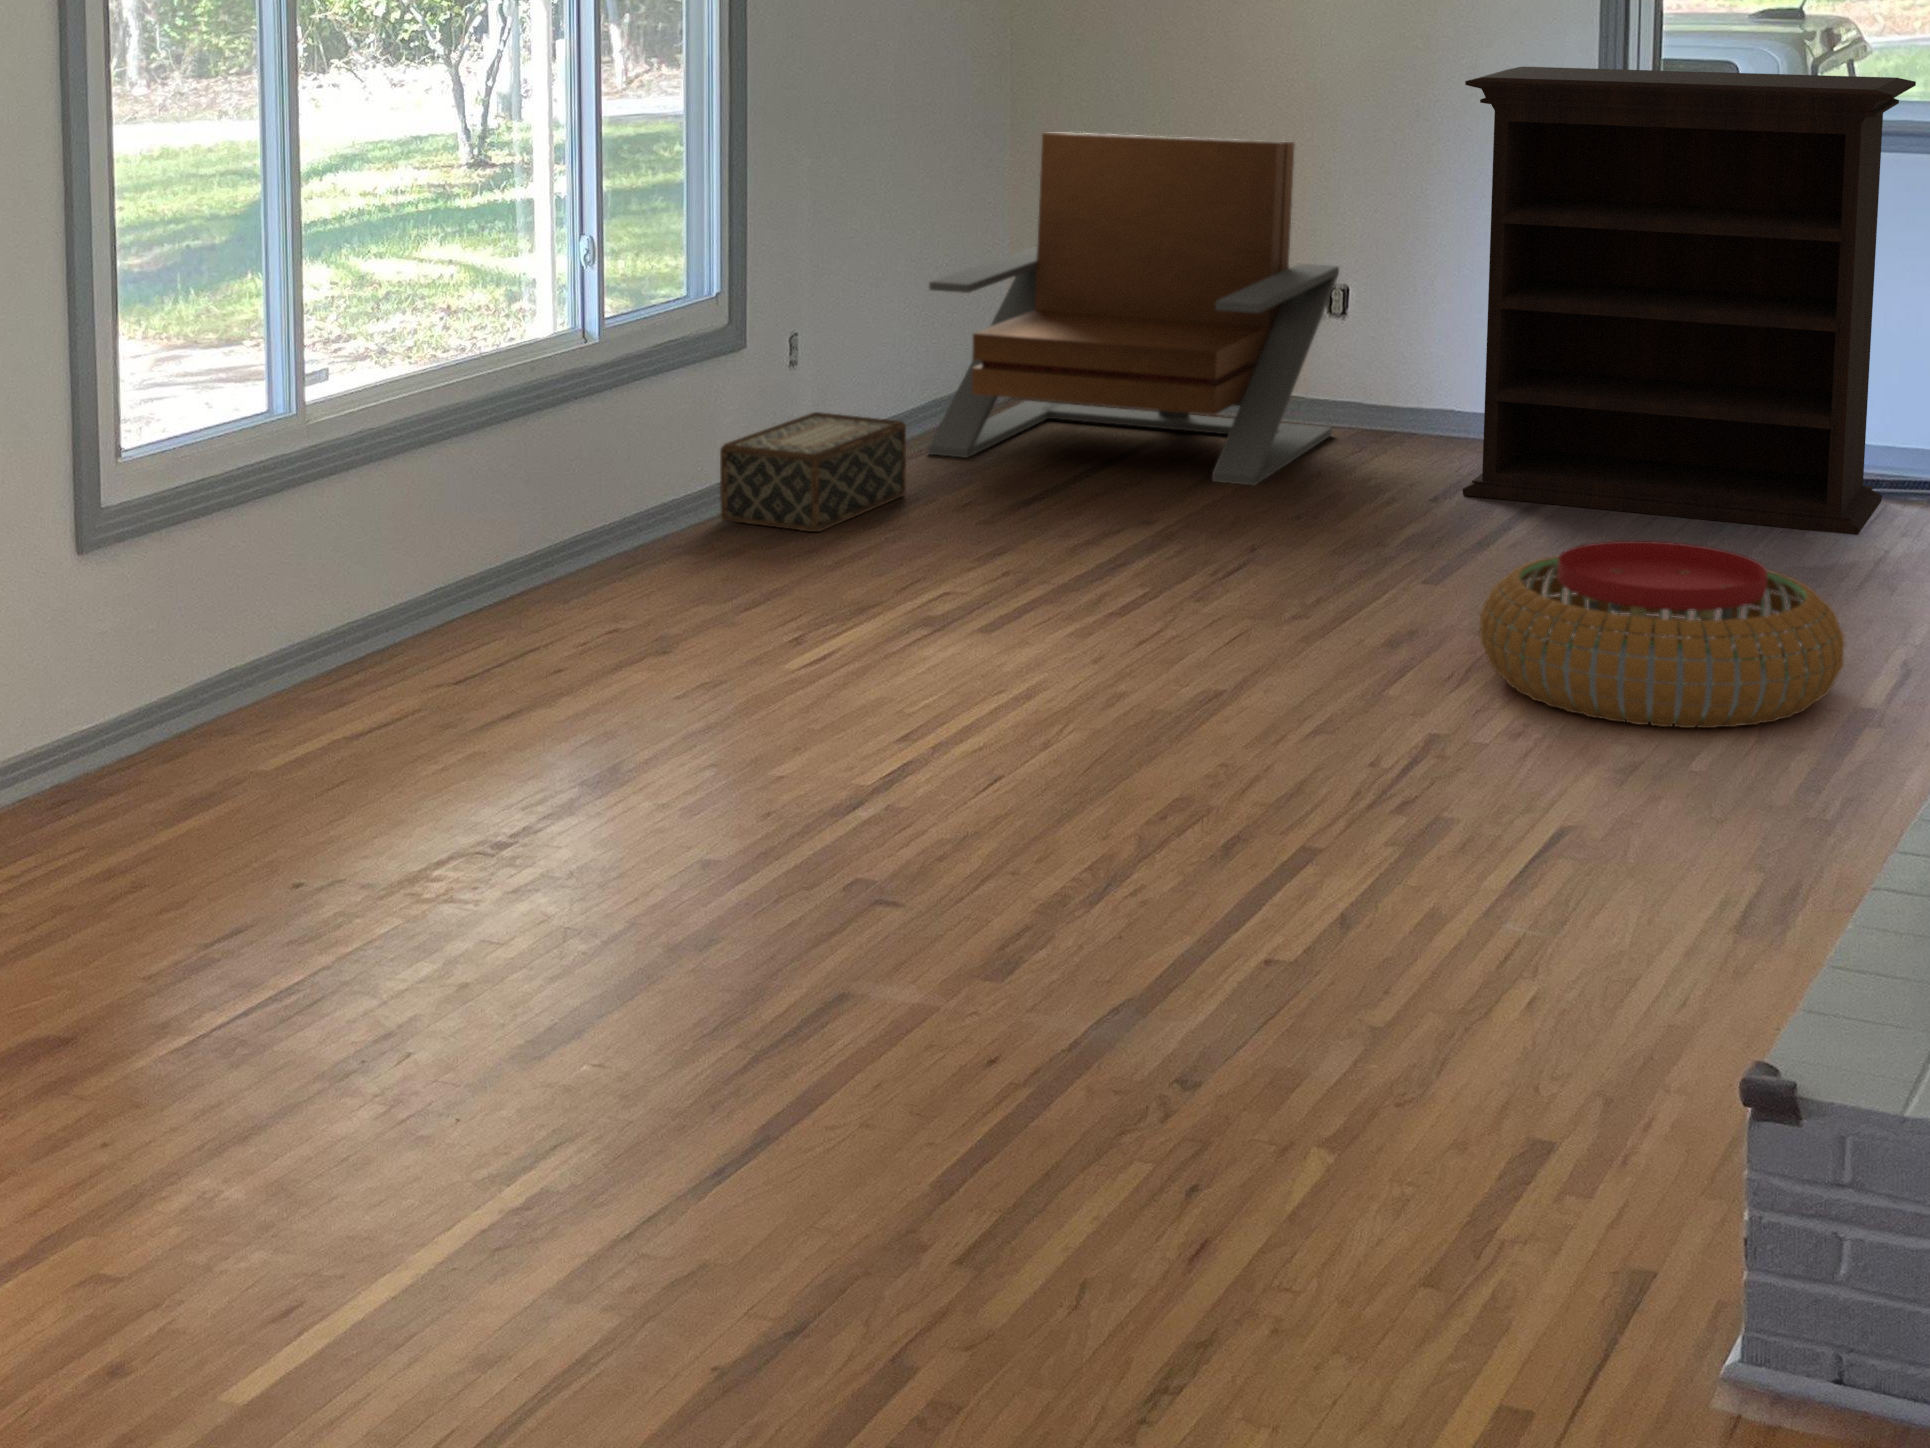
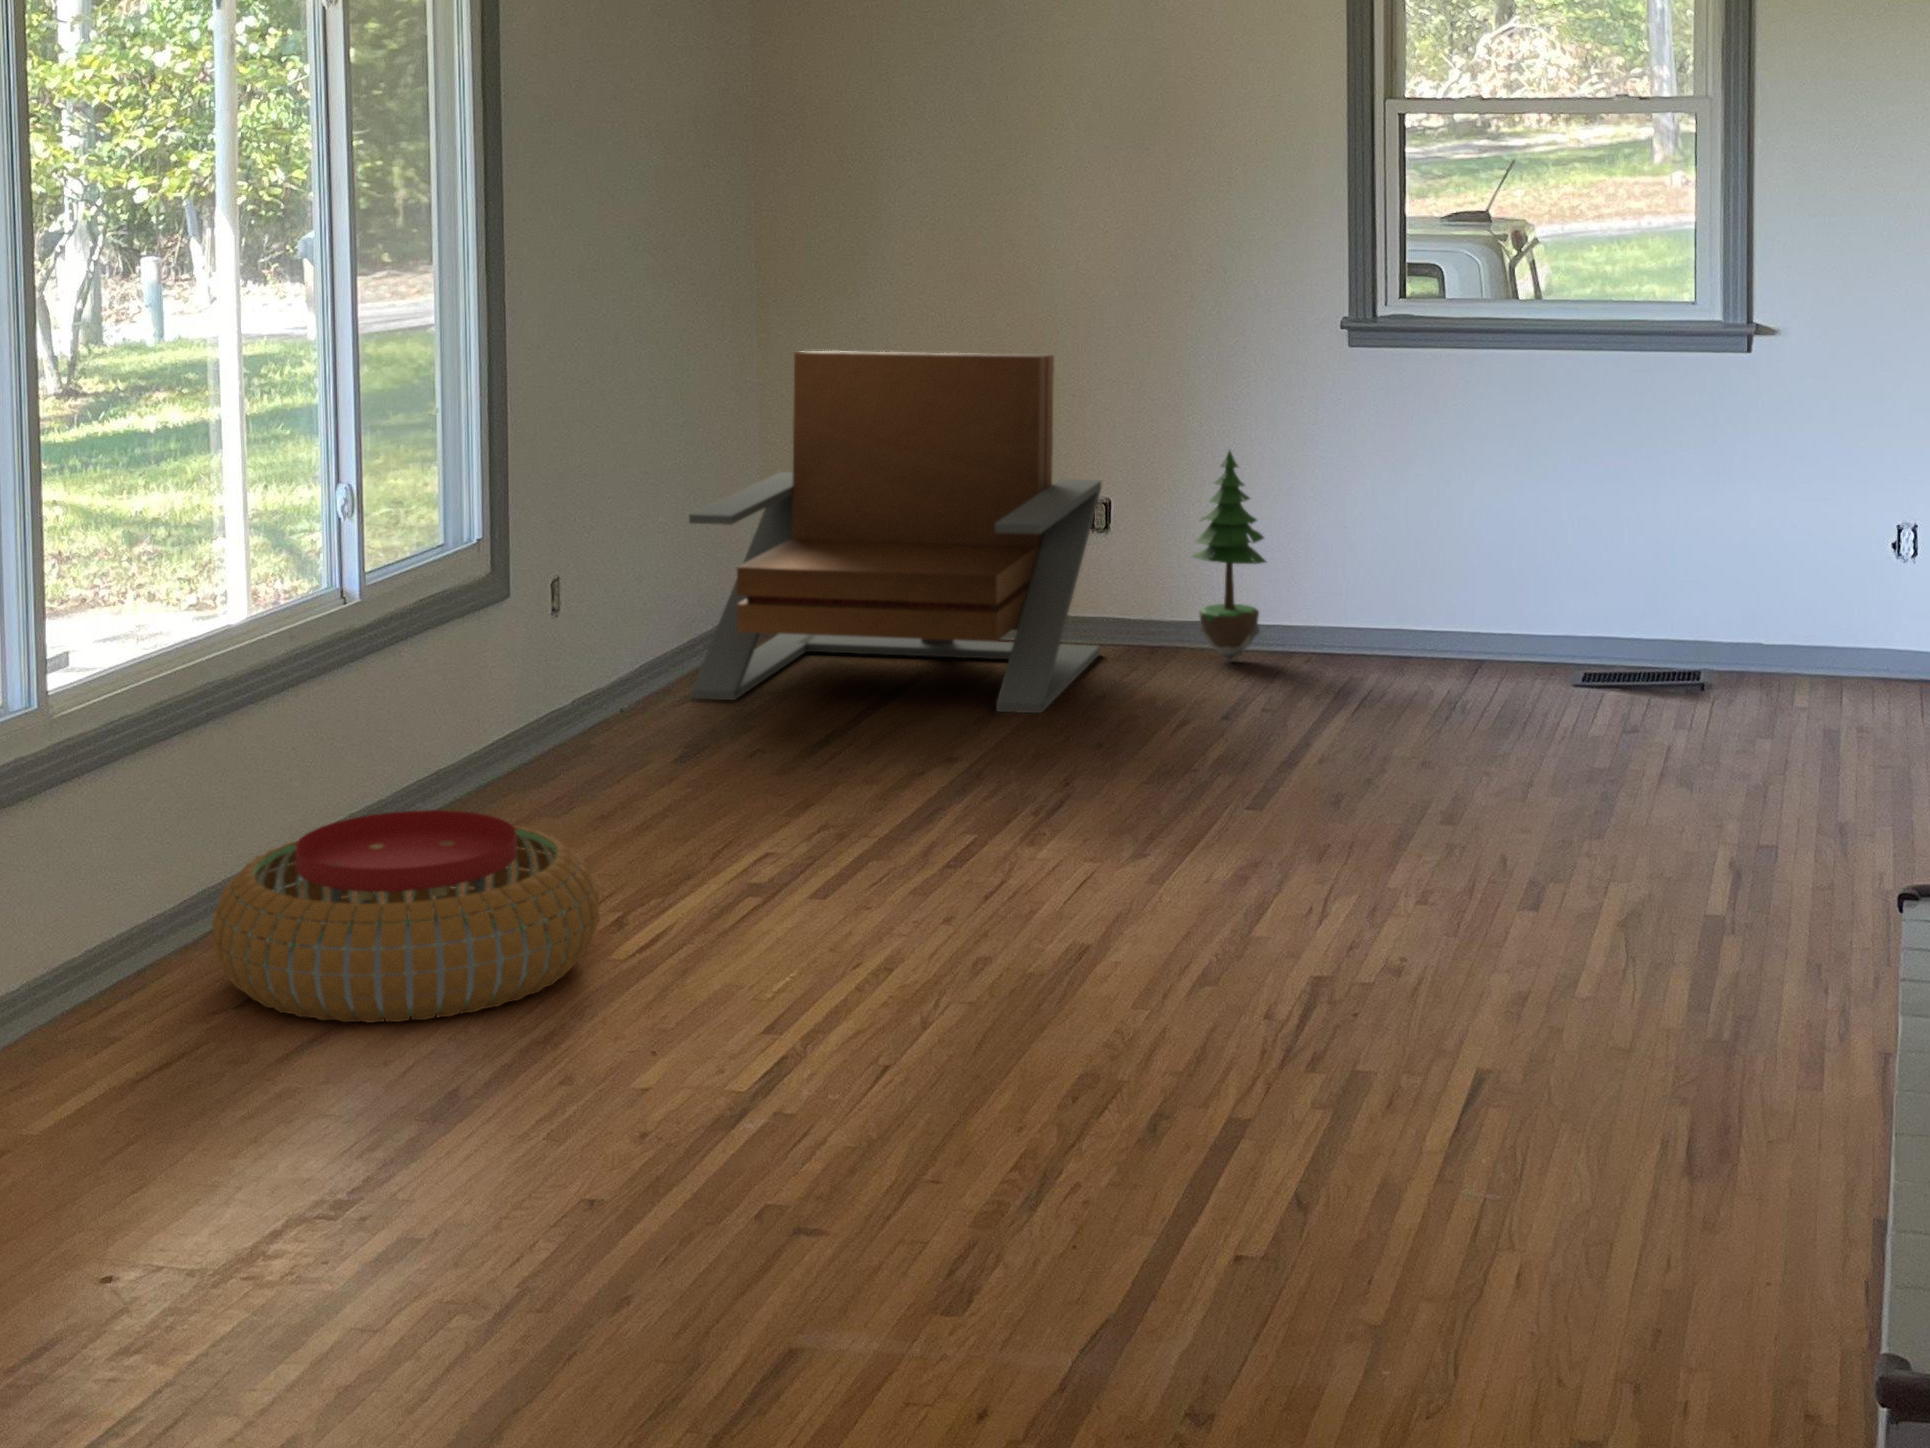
bookshelf: present [1463,67,1916,535] -> none [1239,275,1657,730]
potted tree: none [1423,239,1501,448] -> present [1191,451,1266,660]
woven basket: present [720,412,906,532] -> none [486,662,682,795]
pouf: present [1479,541,1845,728] -> present [212,810,600,1023]

